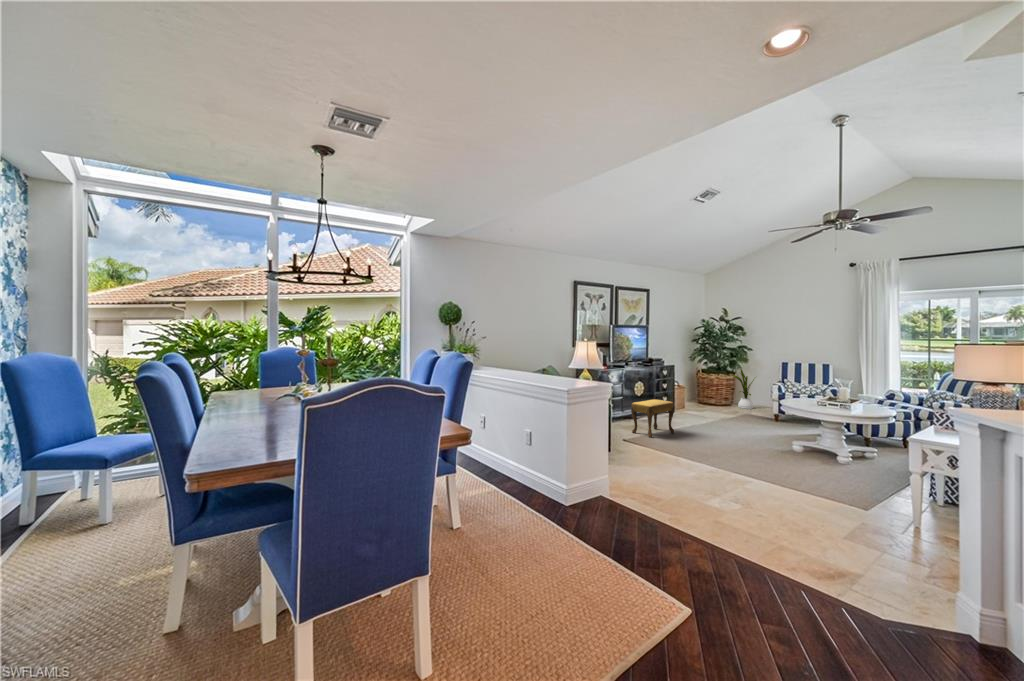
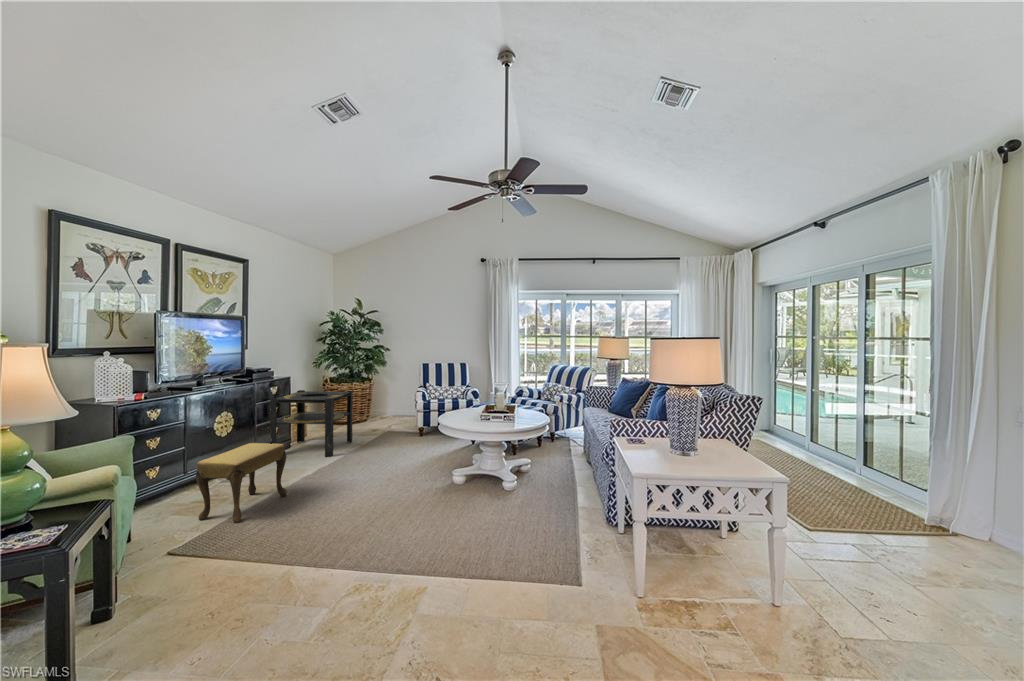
house plant: present [733,369,754,409] -> none [368,374,396,422]
side table: none [662,375,718,422] -> present [270,390,353,457]

